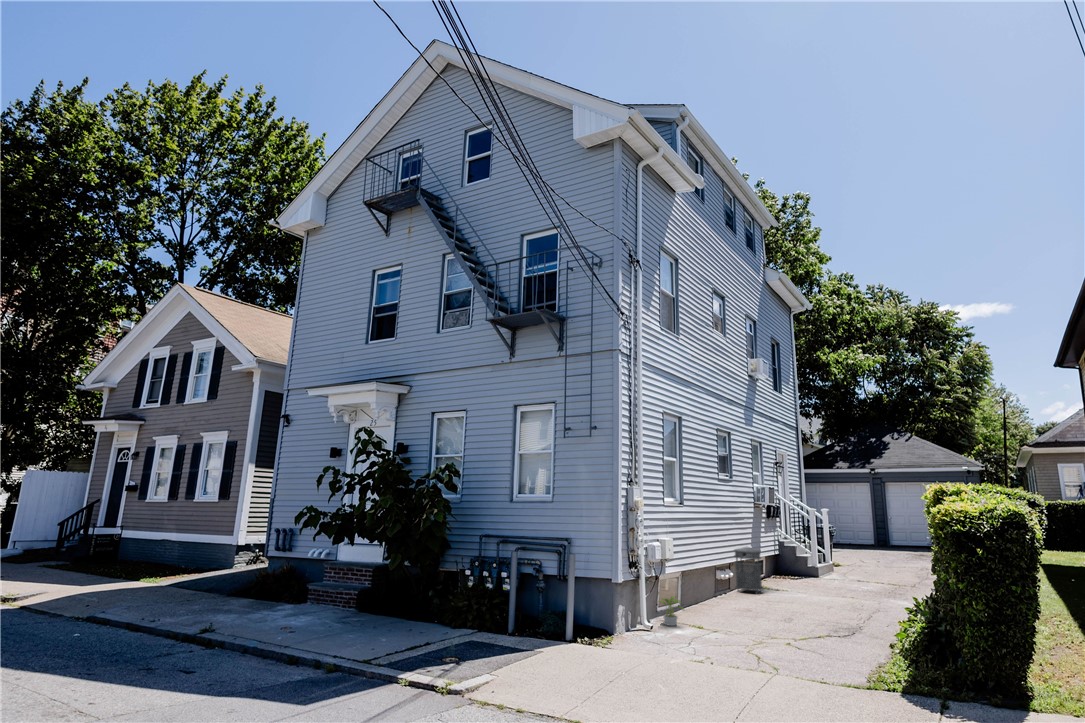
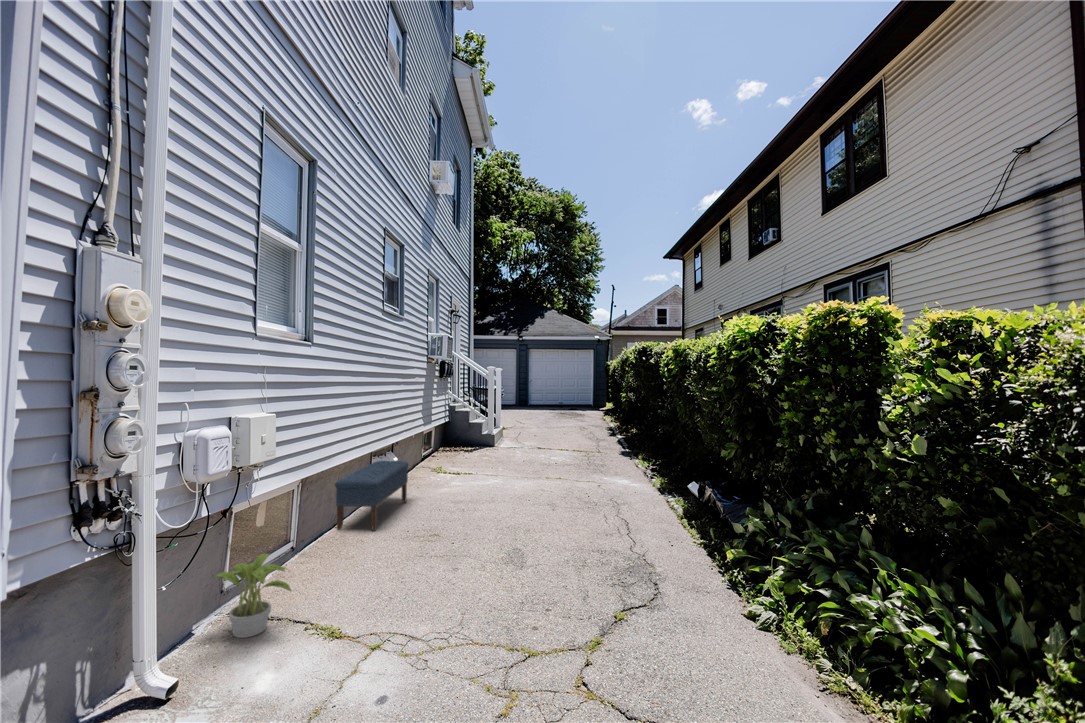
trash can: present [734,547,763,592] -> none [398,416,440,486]
bench: none [697,572,739,607] -> present [335,461,409,530]

